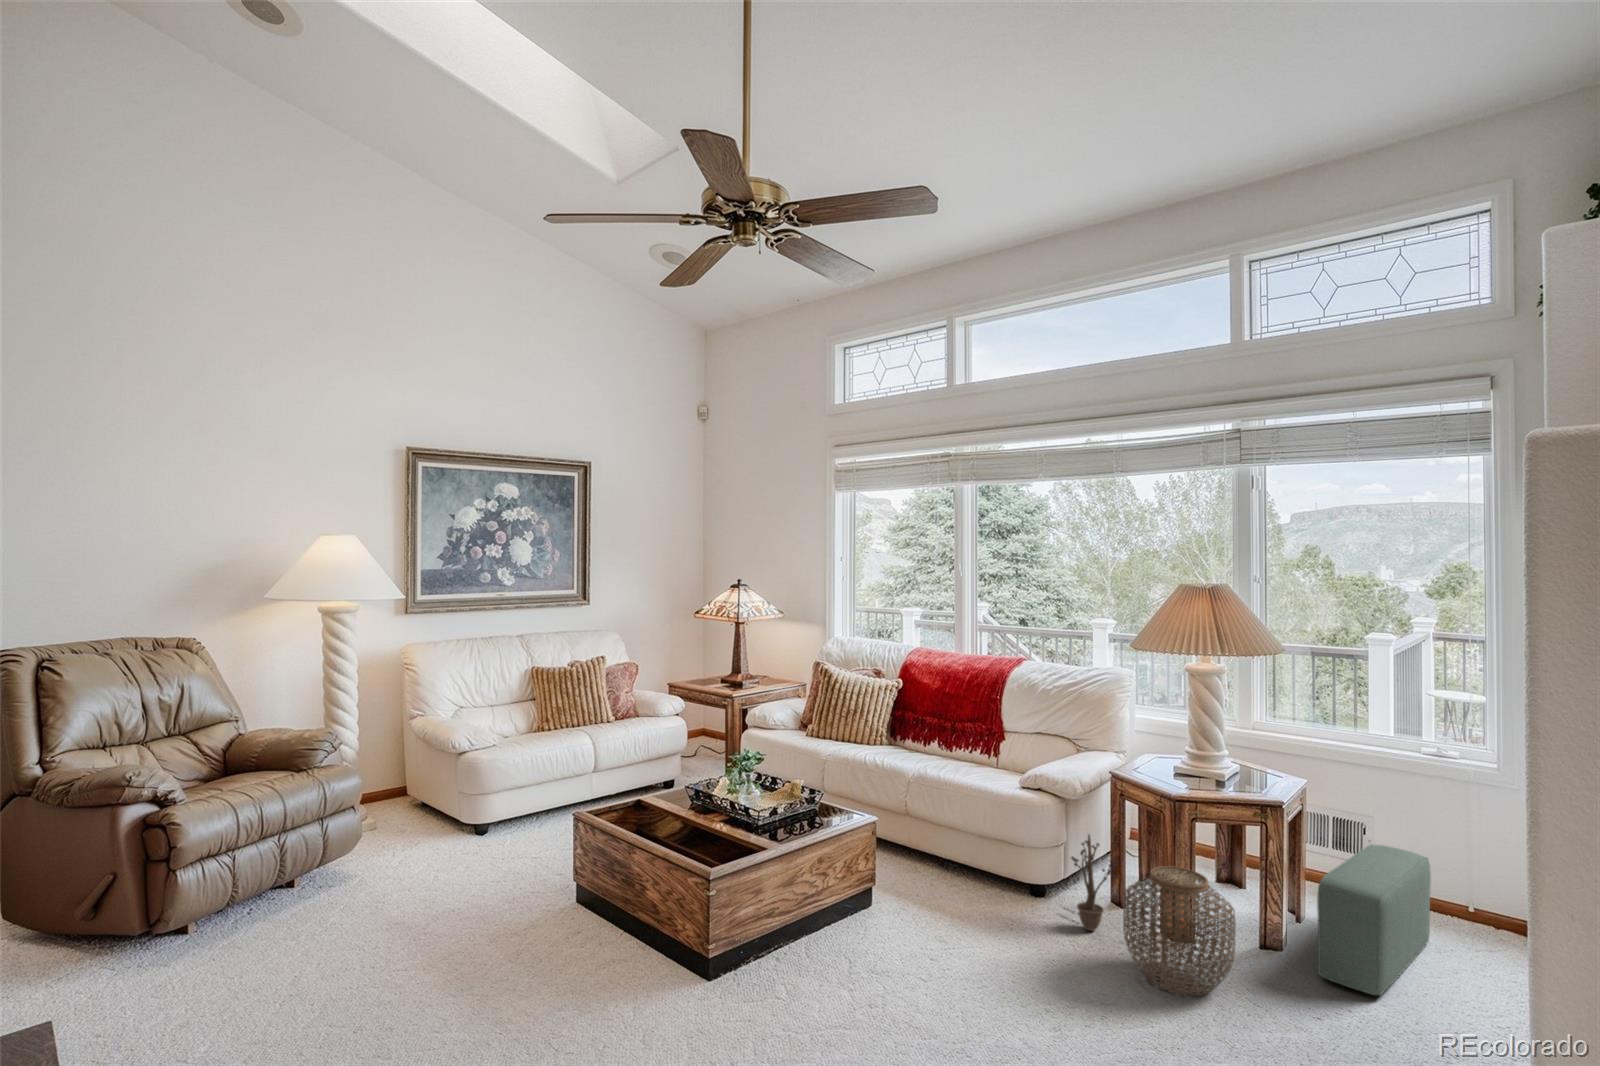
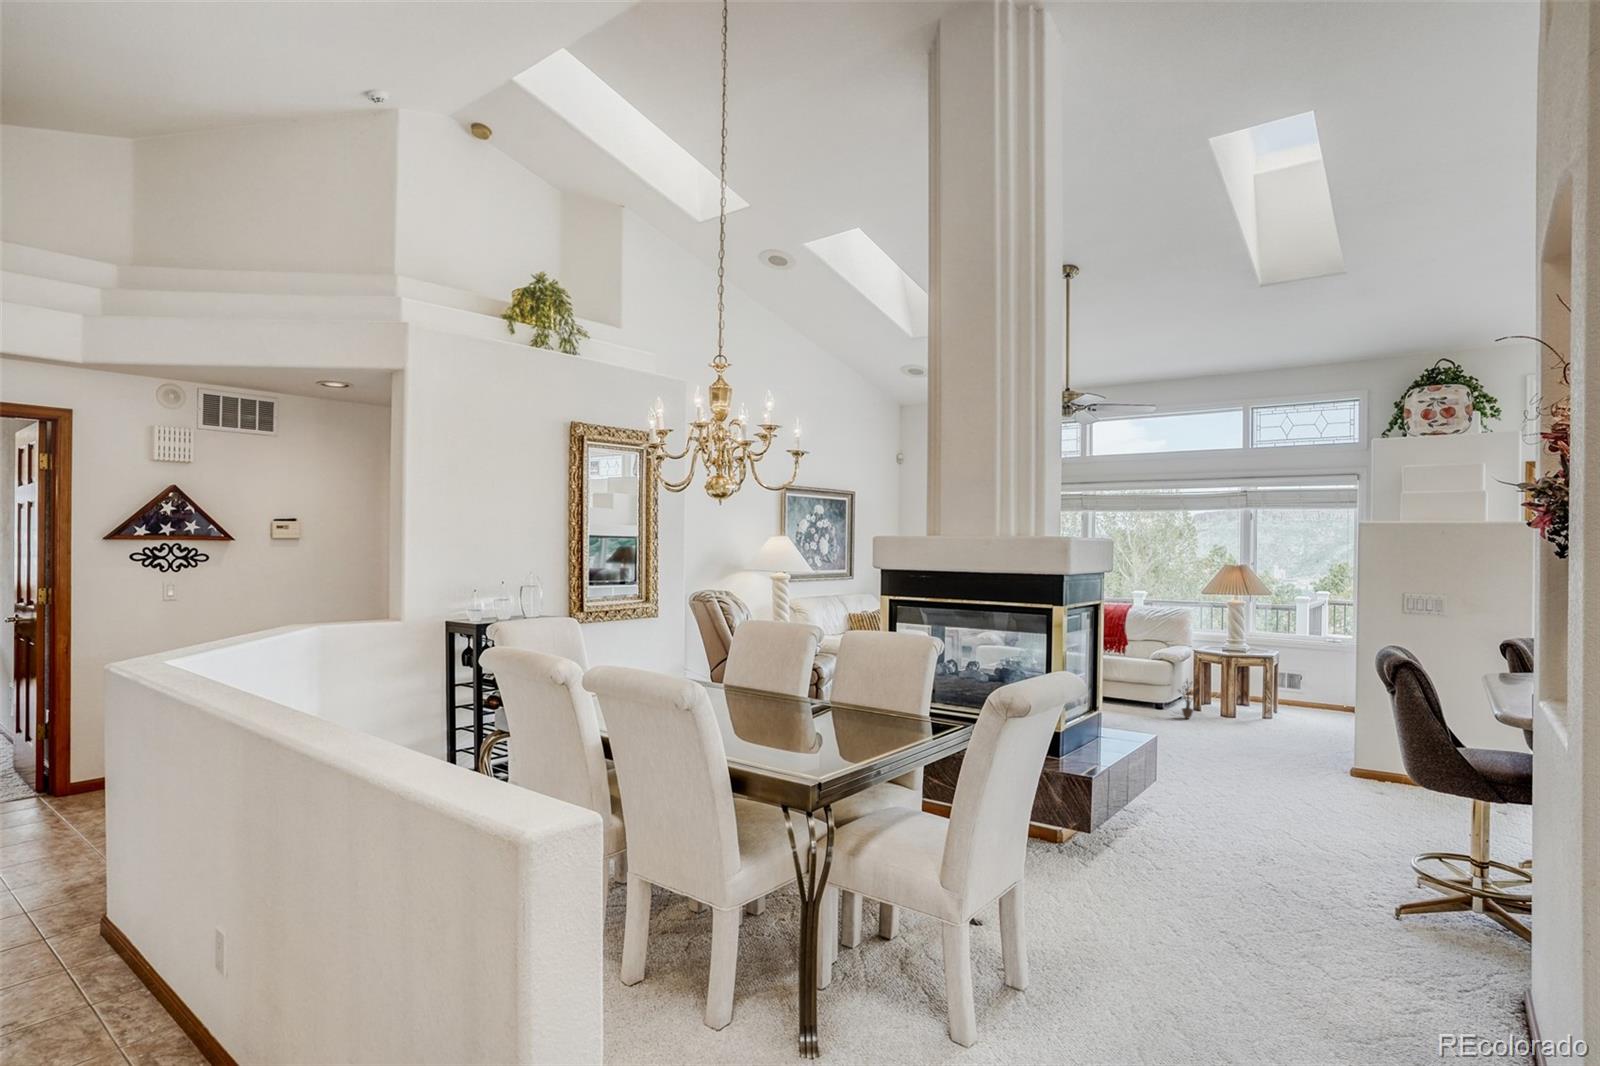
pouf: present [1317,844,1431,996] -> none [1281,679,1324,729]
woven basket: present [1123,866,1235,996] -> none [1208,686,1253,732]

